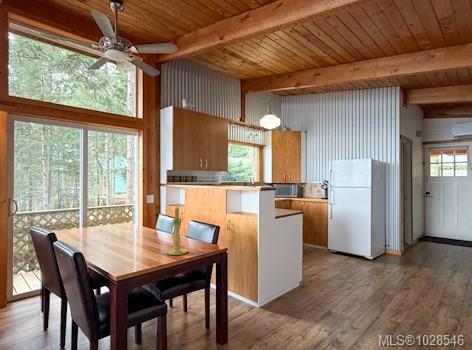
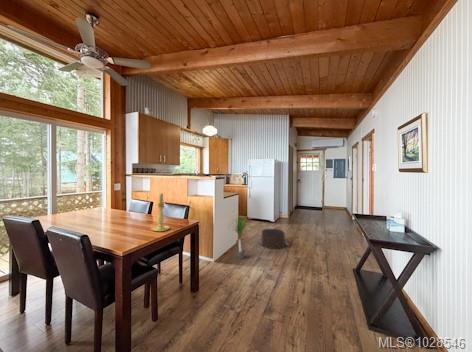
potted plant: none [277,237,322,309] -> present [235,219,246,259]
pouf: none [335,268,385,301] -> present [259,229,288,249]

